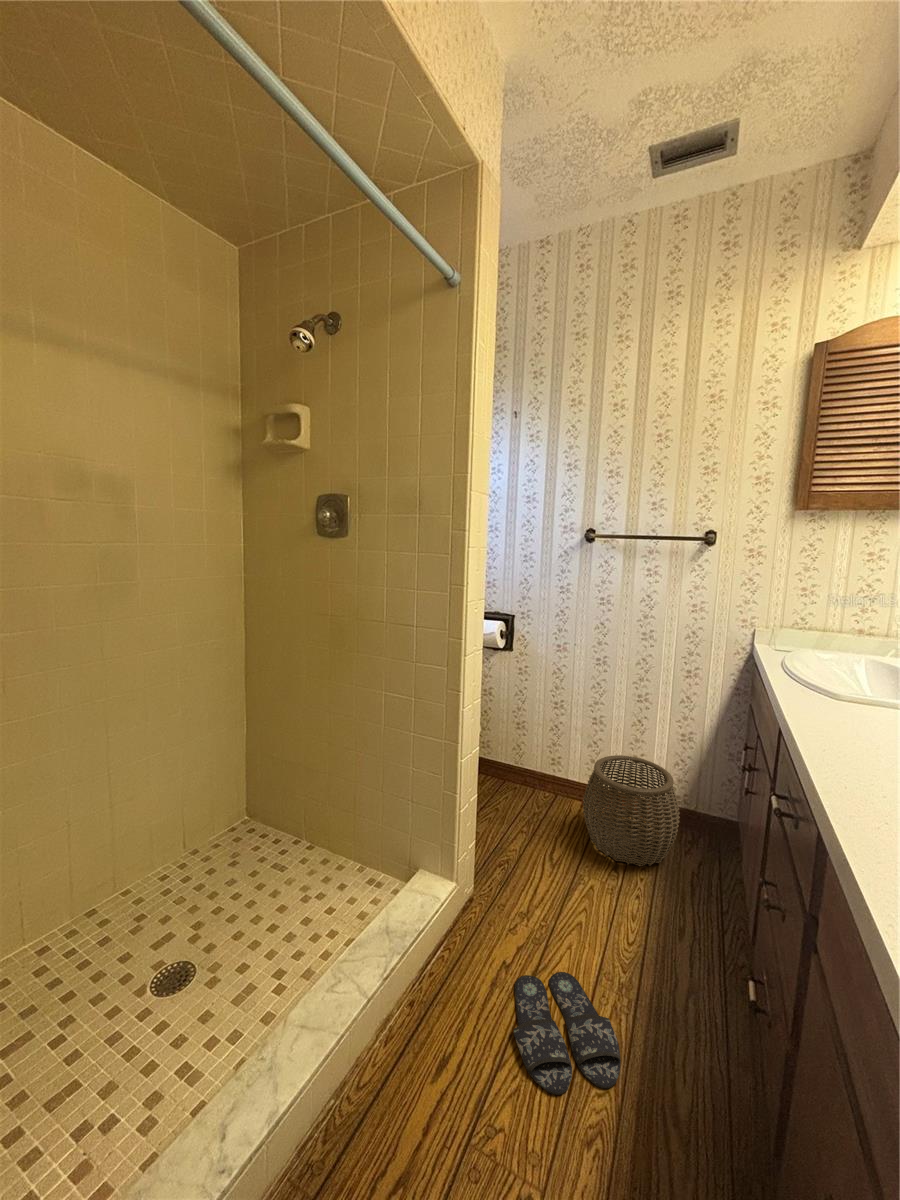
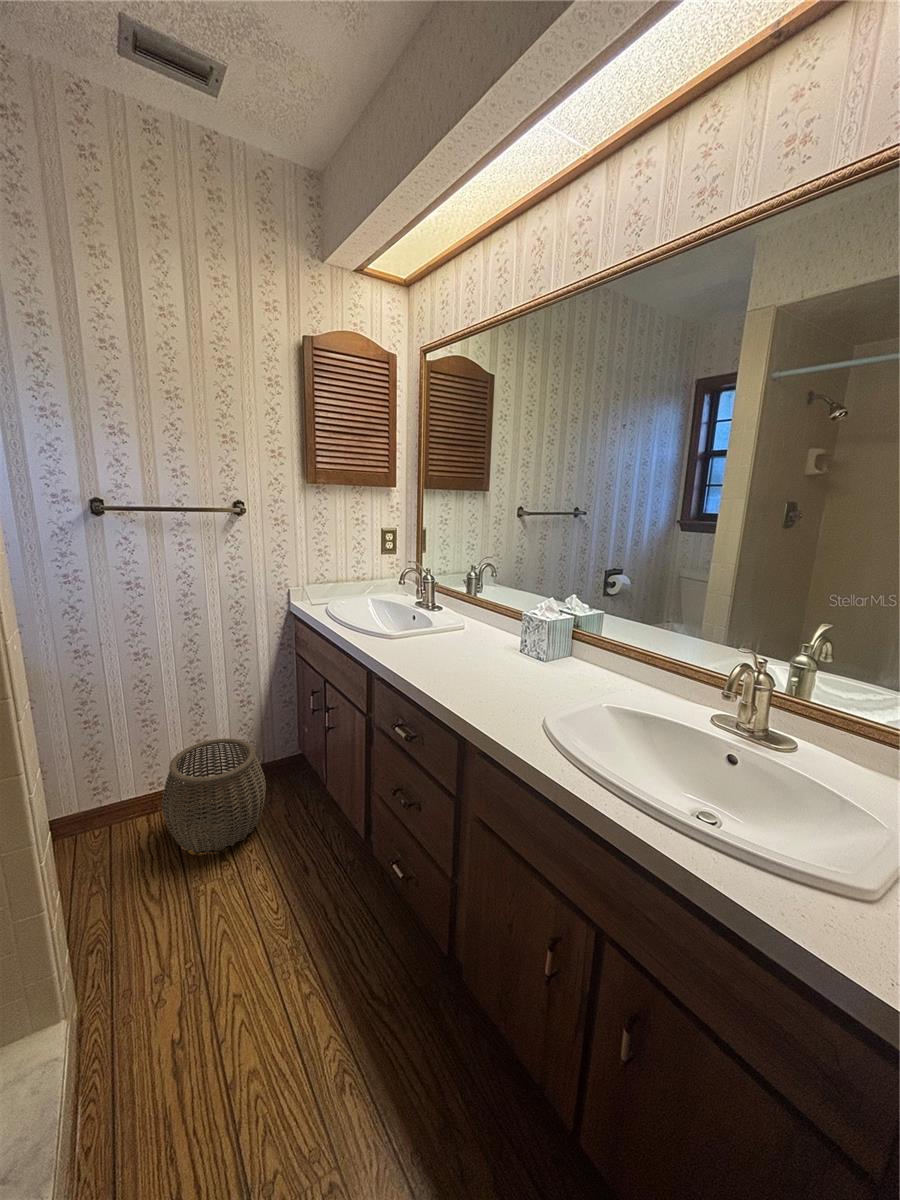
slippers: present [514,972,621,1095] -> none [200,982,330,1102]

